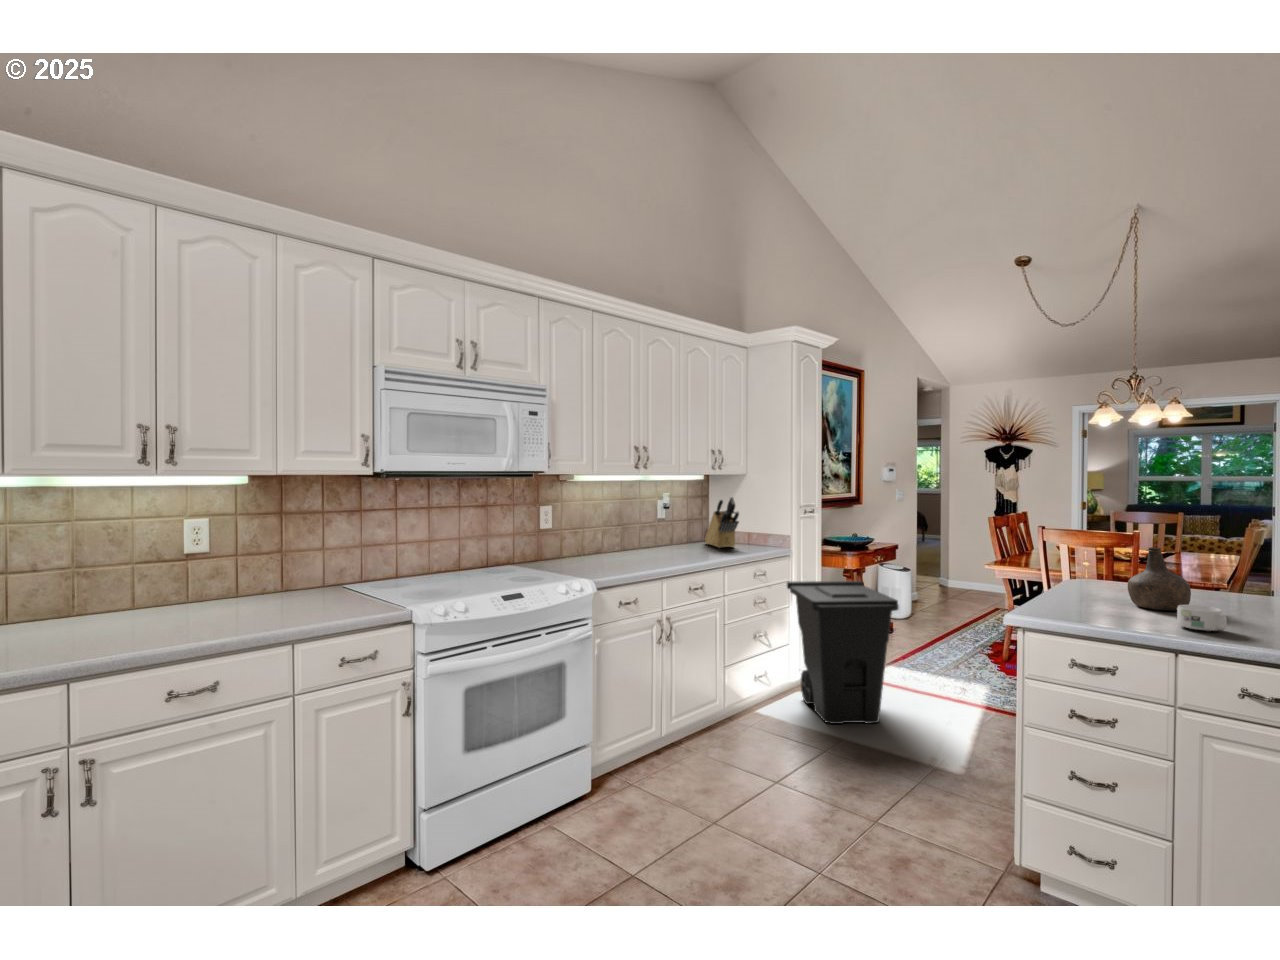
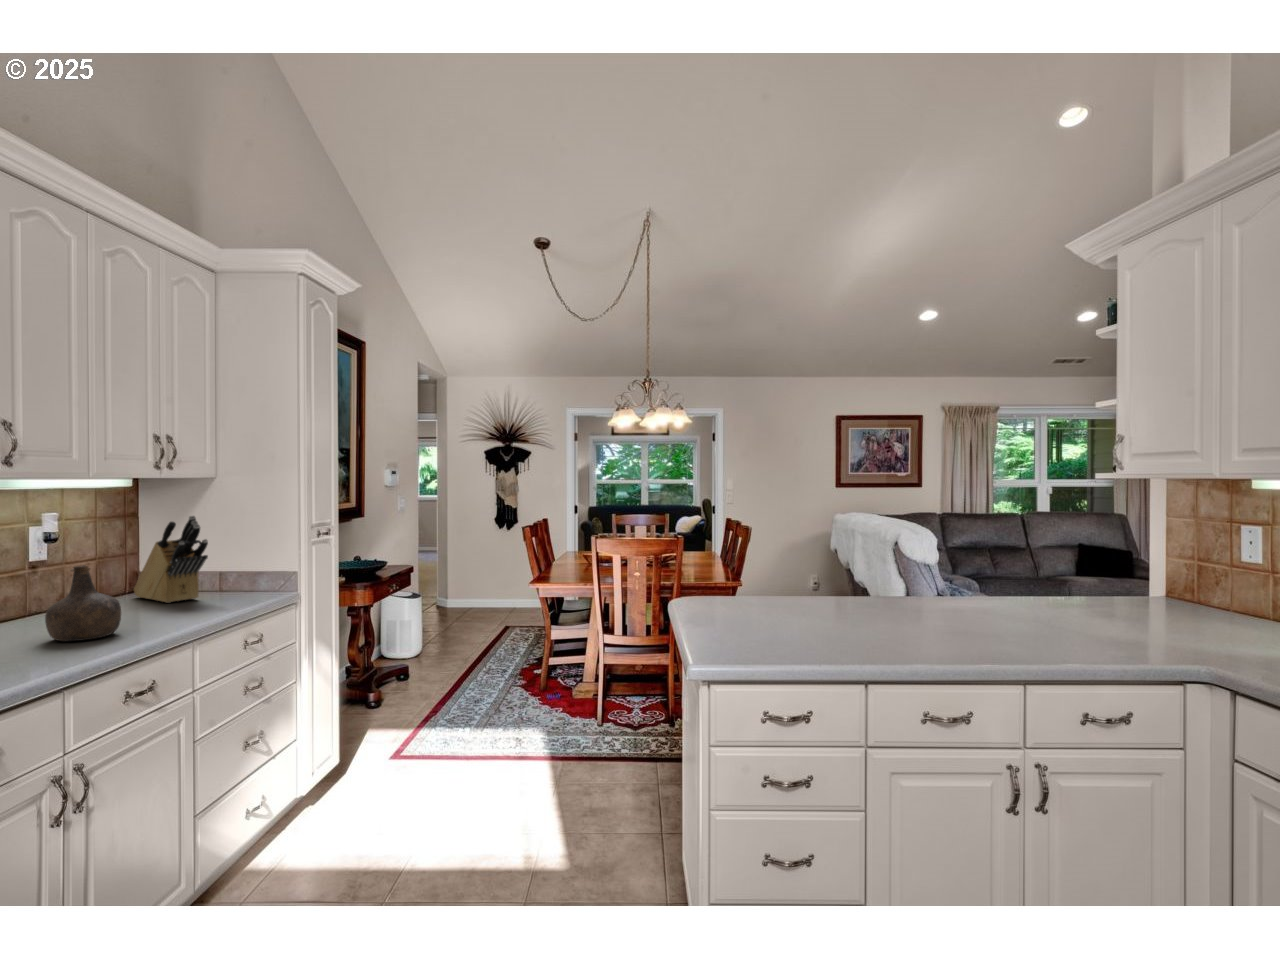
bottle: present [1128,547,1191,611] -> present [45,565,121,641]
trash can: present [787,581,899,724] -> none [289,625,463,847]
mug: present [1177,605,1227,631] -> none [845,622,893,651]

